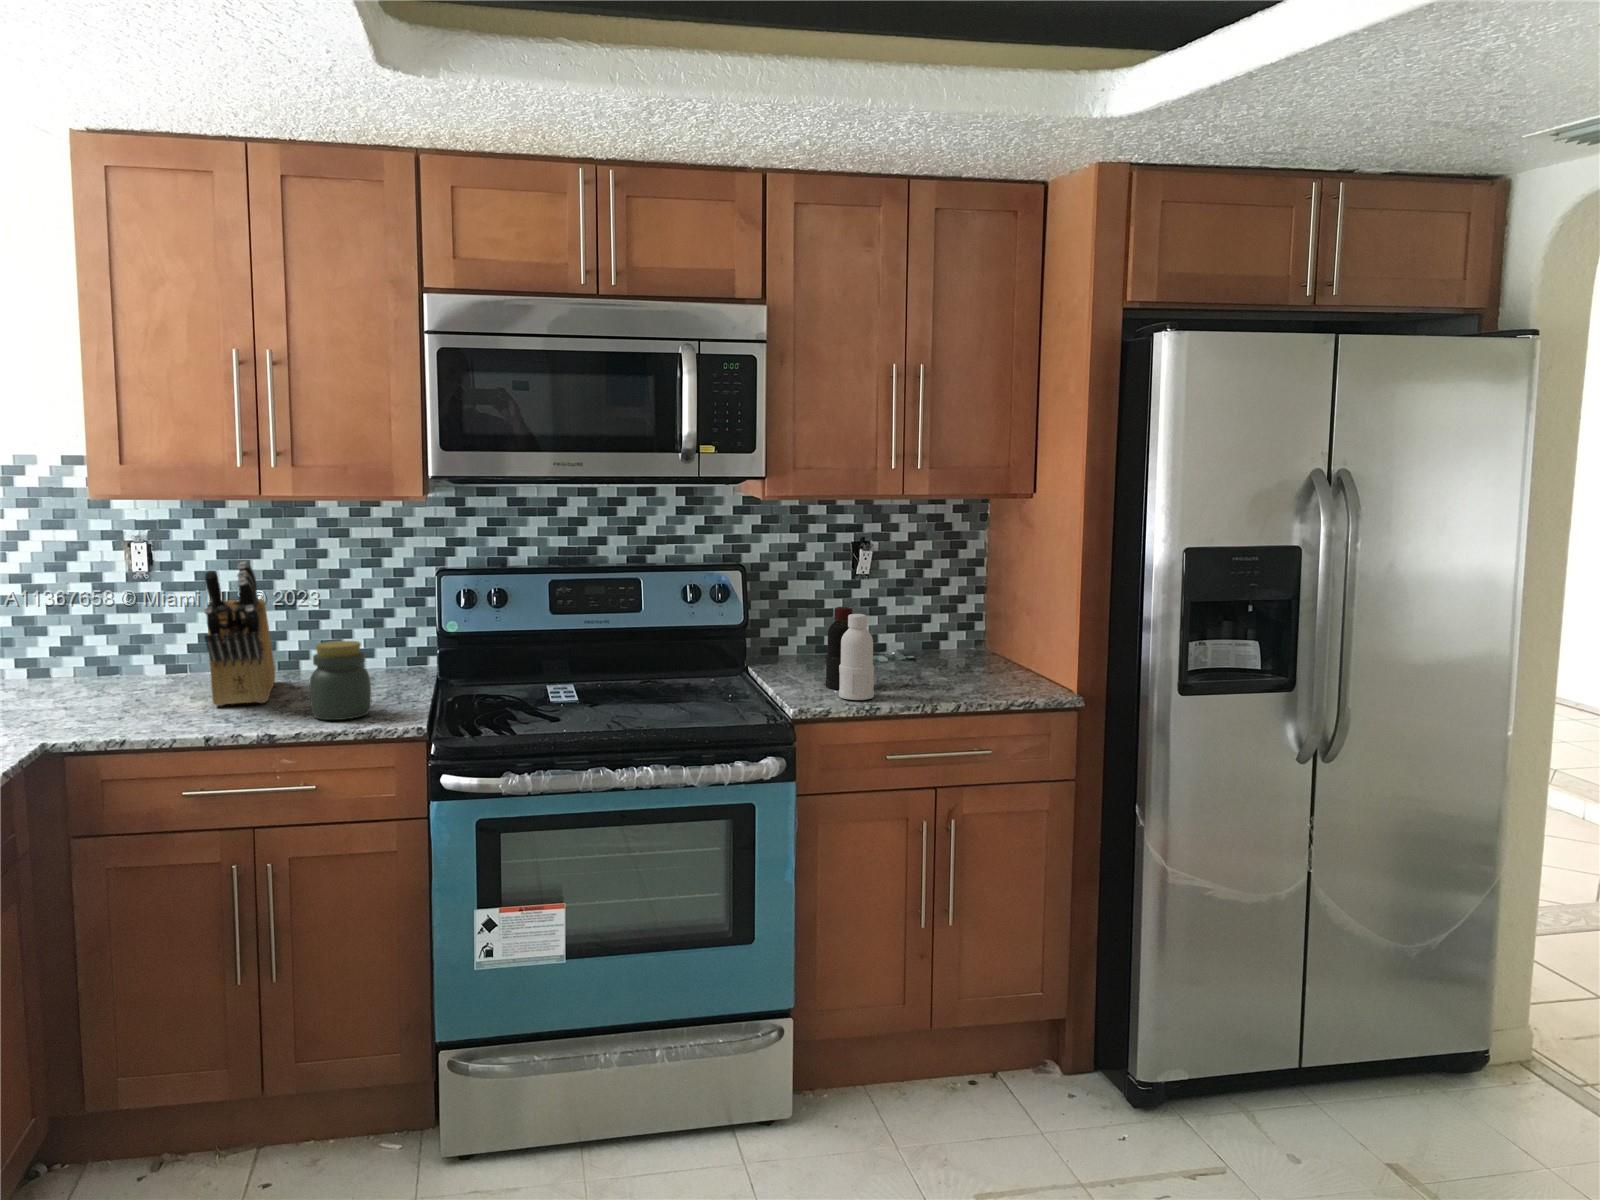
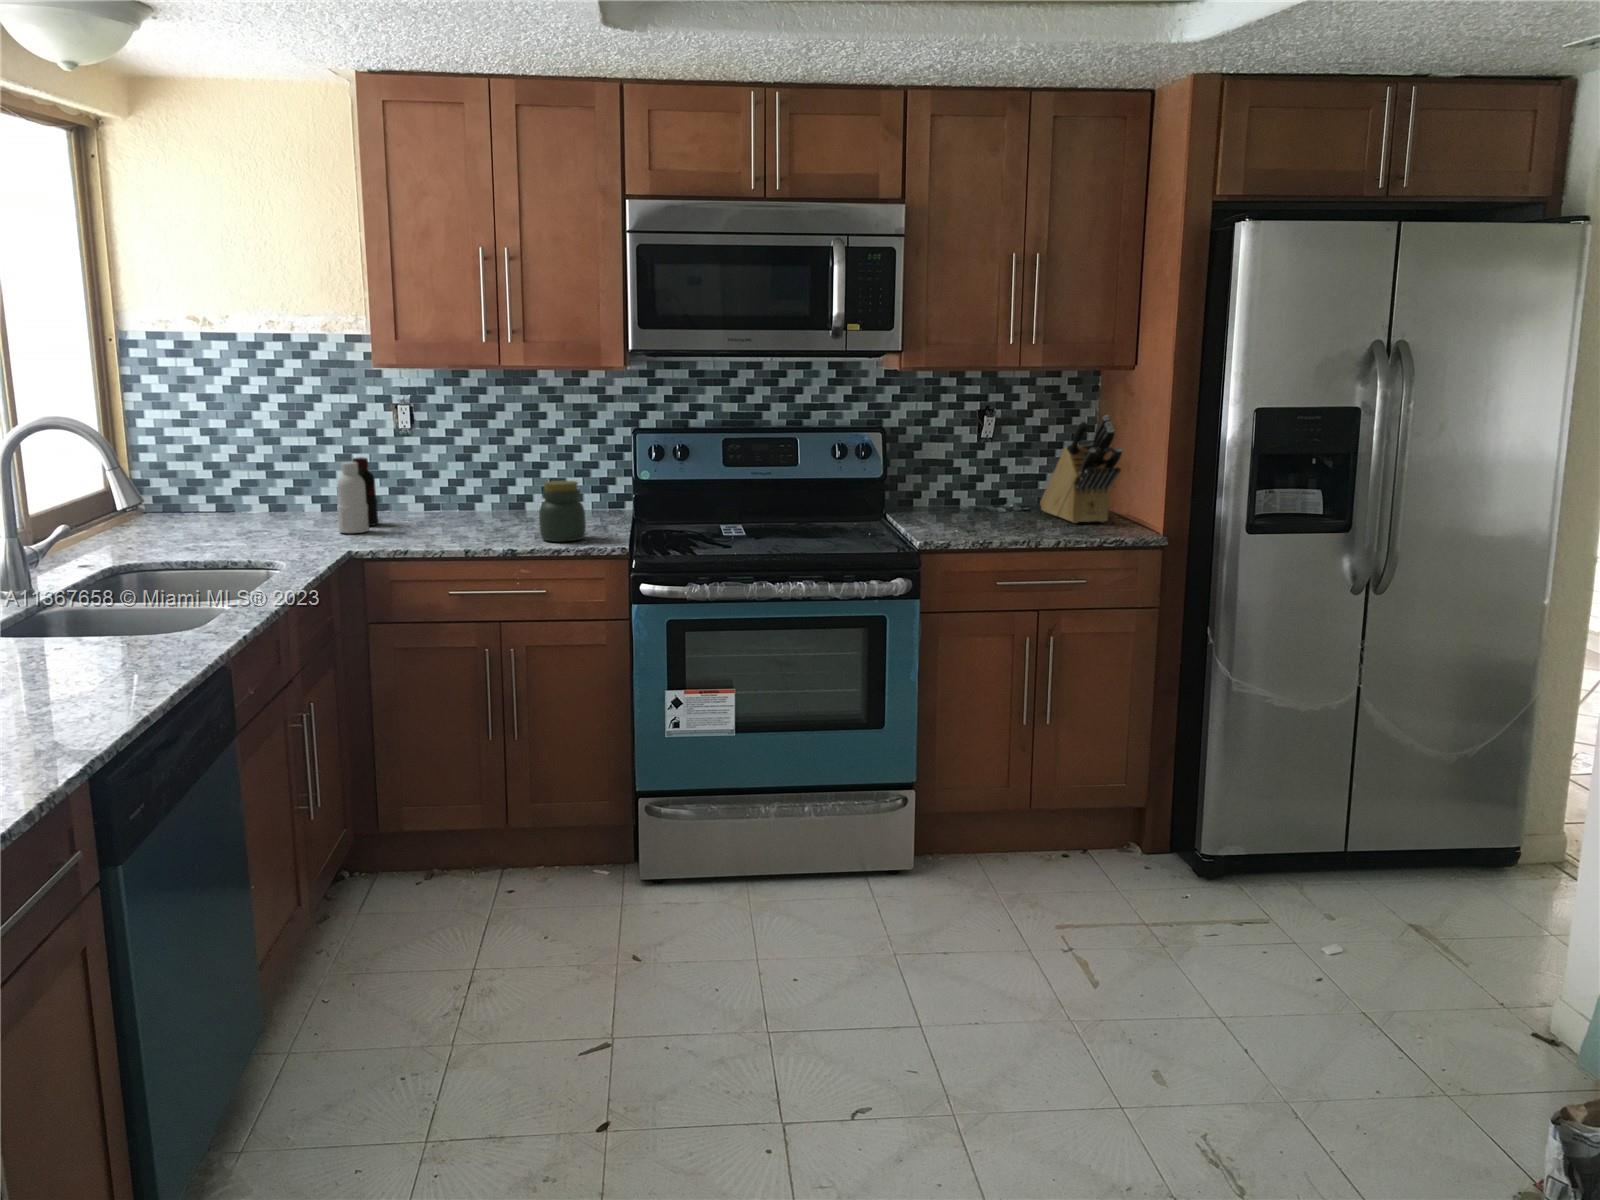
knife block: present [204,562,275,706] -> present [1040,415,1122,523]
bottle: present [826,607,874,700] -> present [337,458,379,533]

